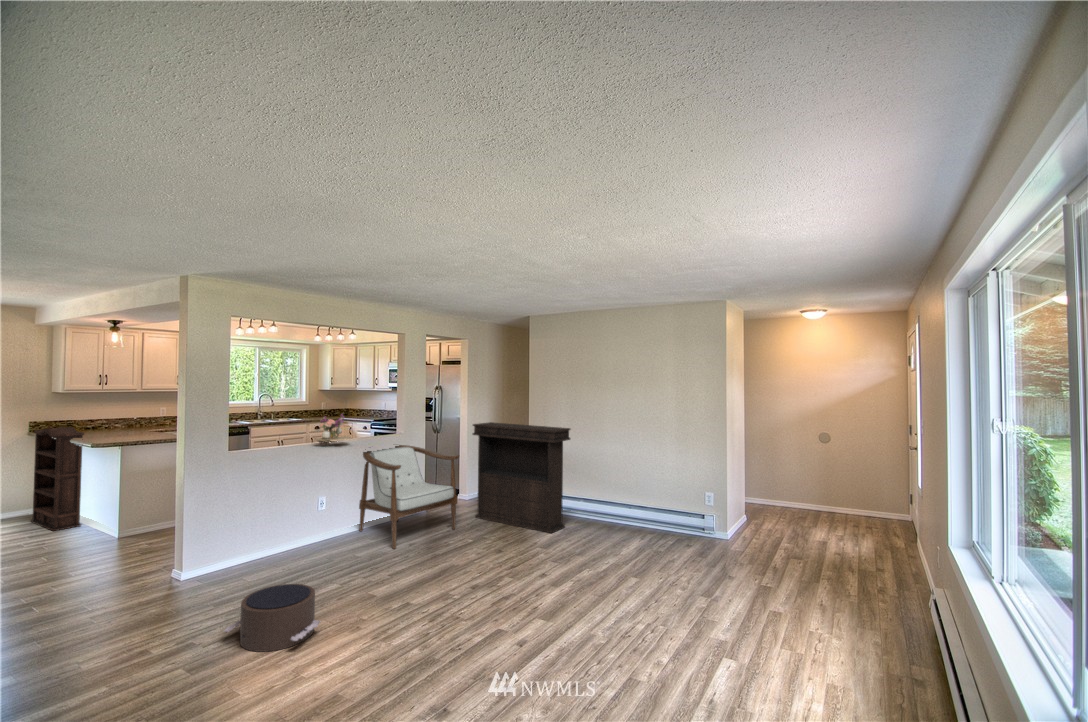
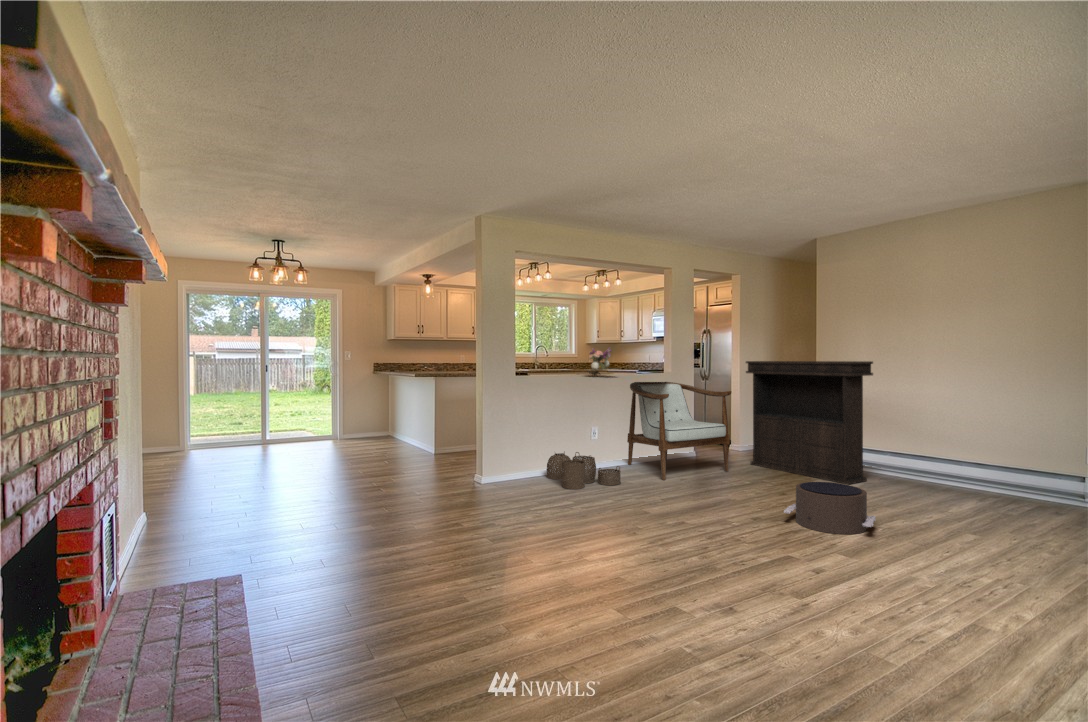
bookshelf: present [31,427,84,531] -> none [380,365,411,445]
woven basket: none [267,531,350,576] -> present [547,452,621,489]
pouf: present [224,584,320,652] -> present [784,482,876,534]

